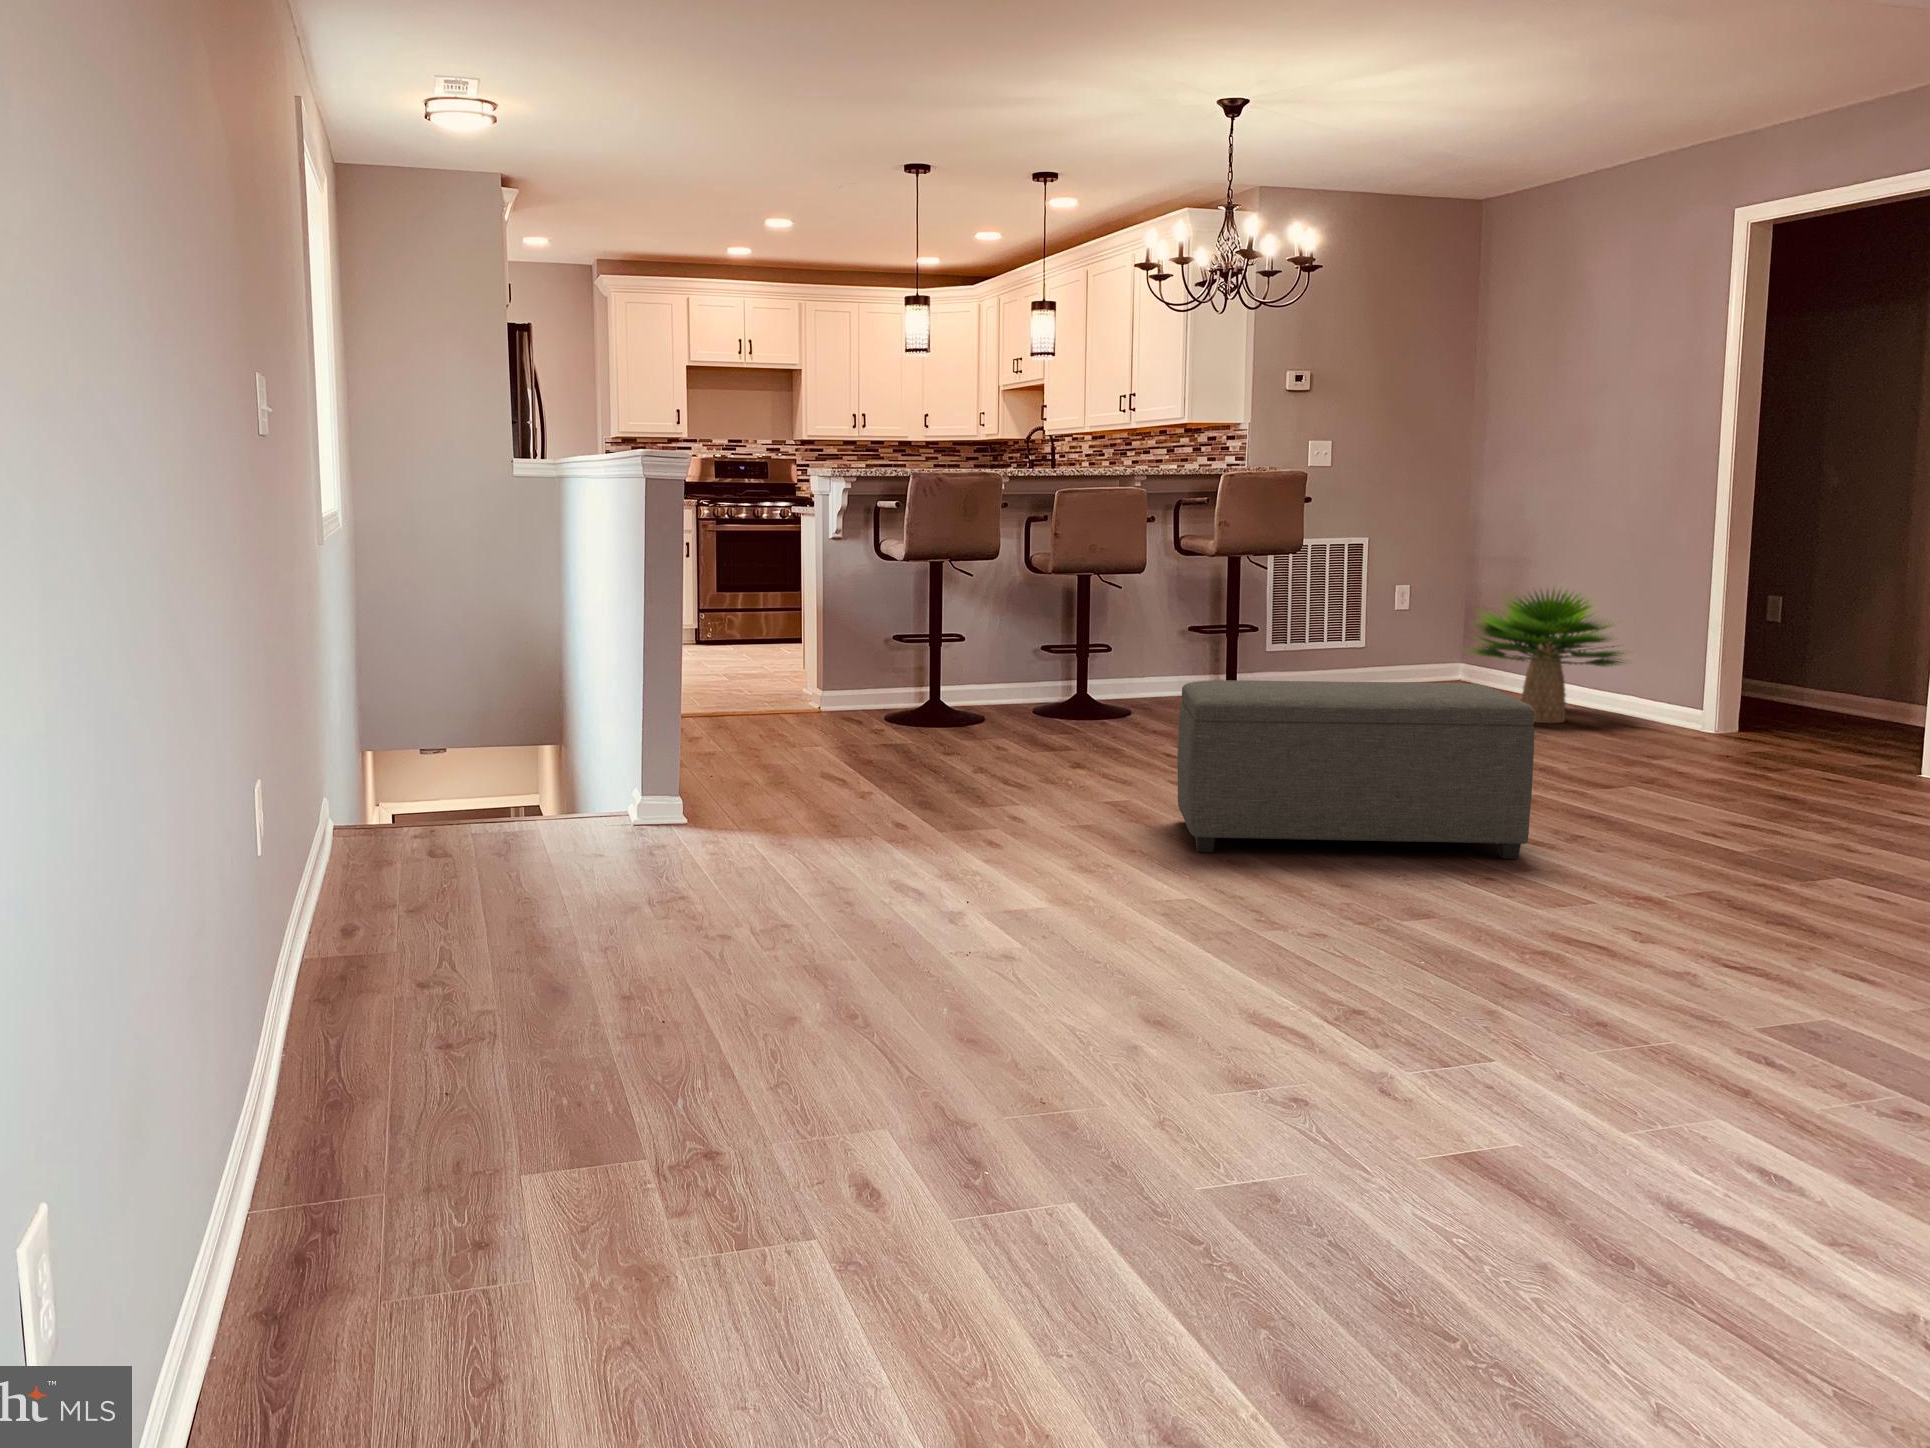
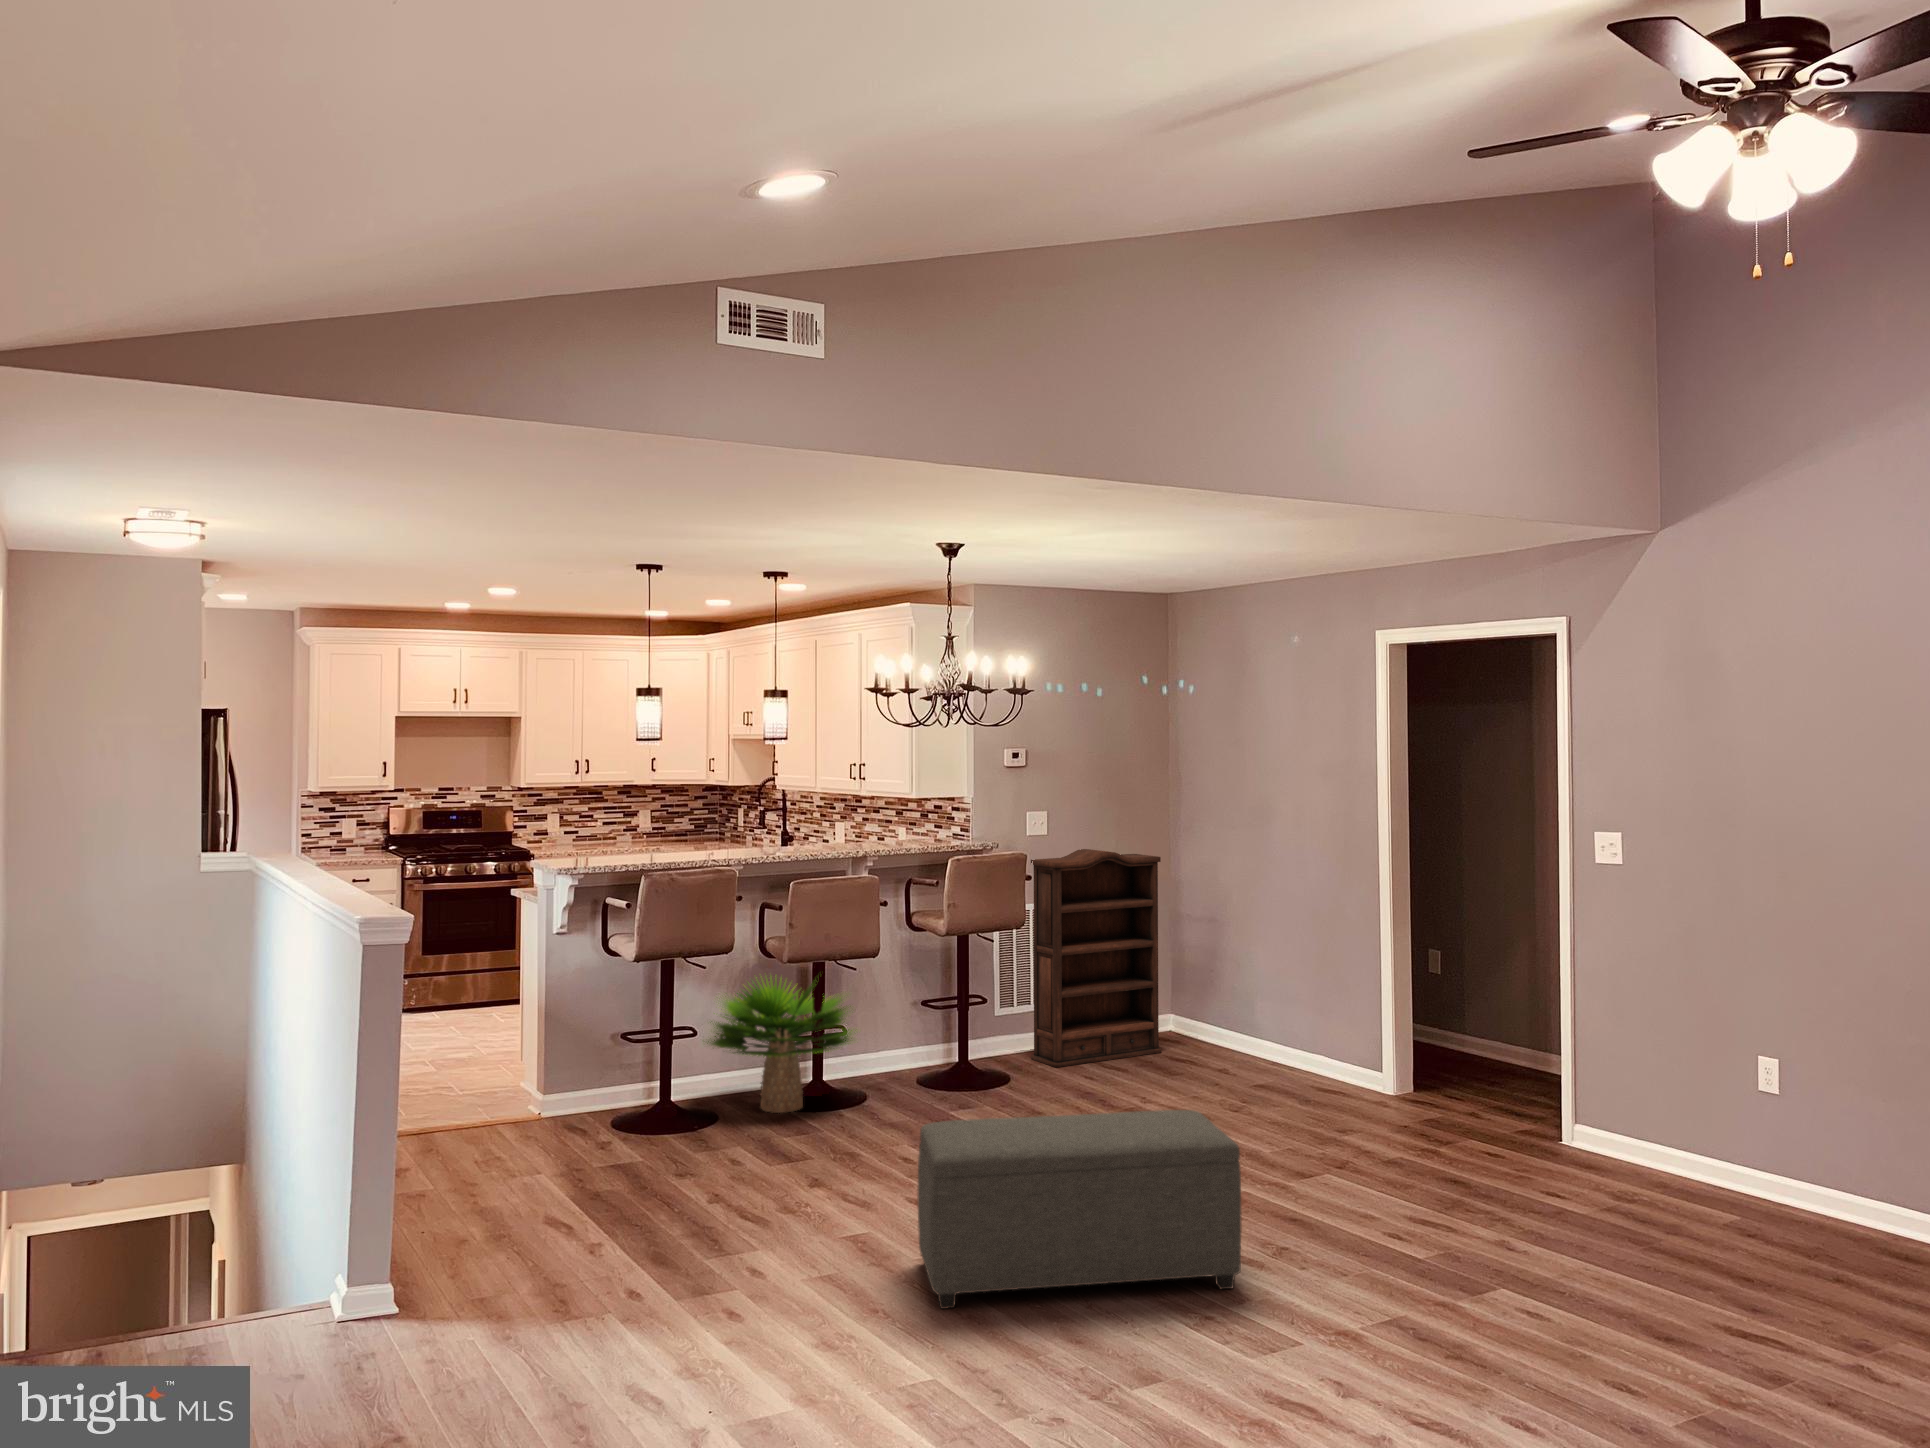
bookshelf: none [1302,480,1455,701] -> present [1031,849,1162,1068]
potted plant: present [1470,590,1626,723] -> present [707,977,853,1113]

